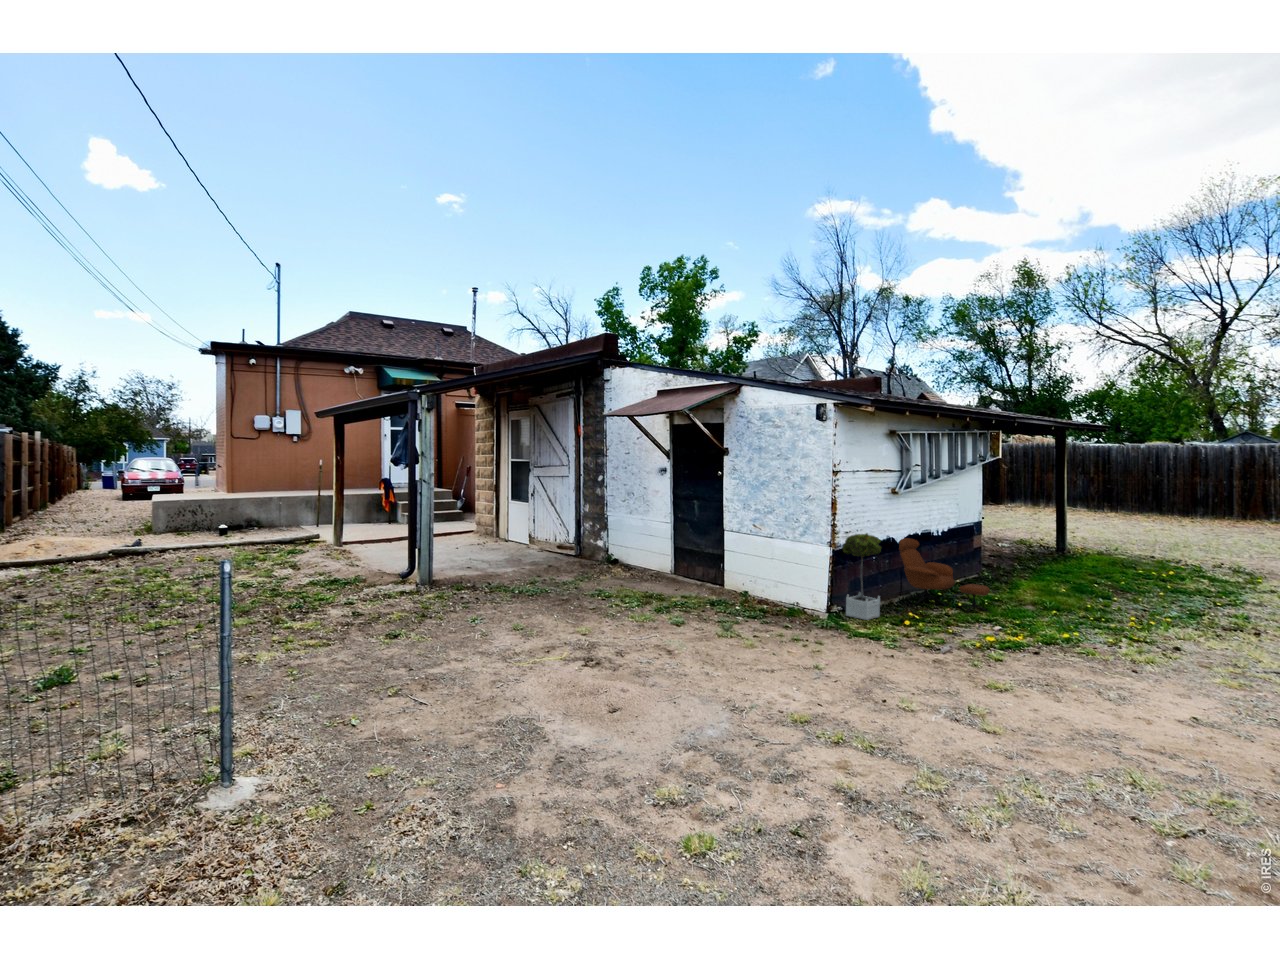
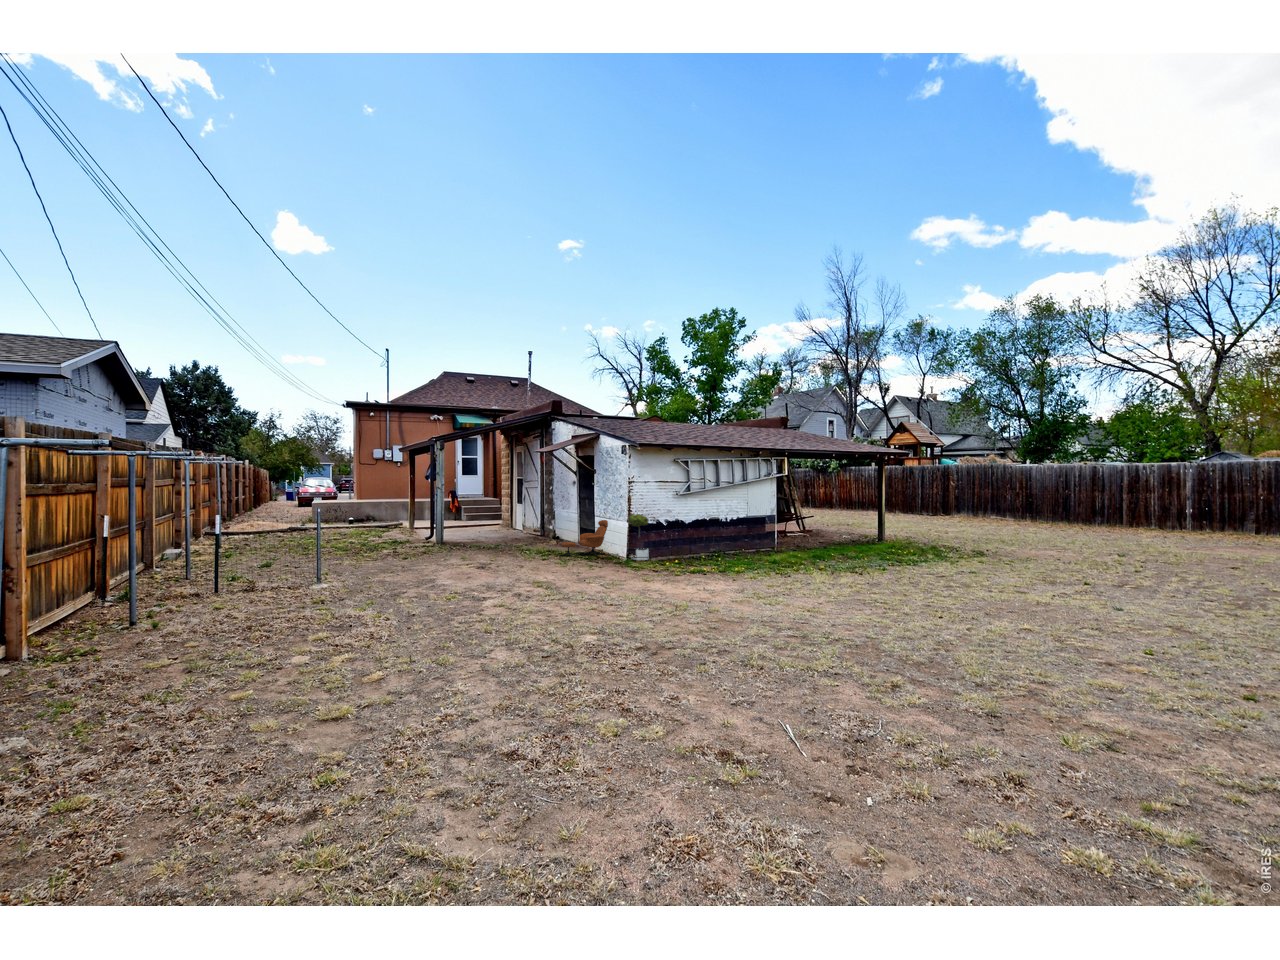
lounge chair: present [899,538,990,612] -> present [561,520,608,556]

